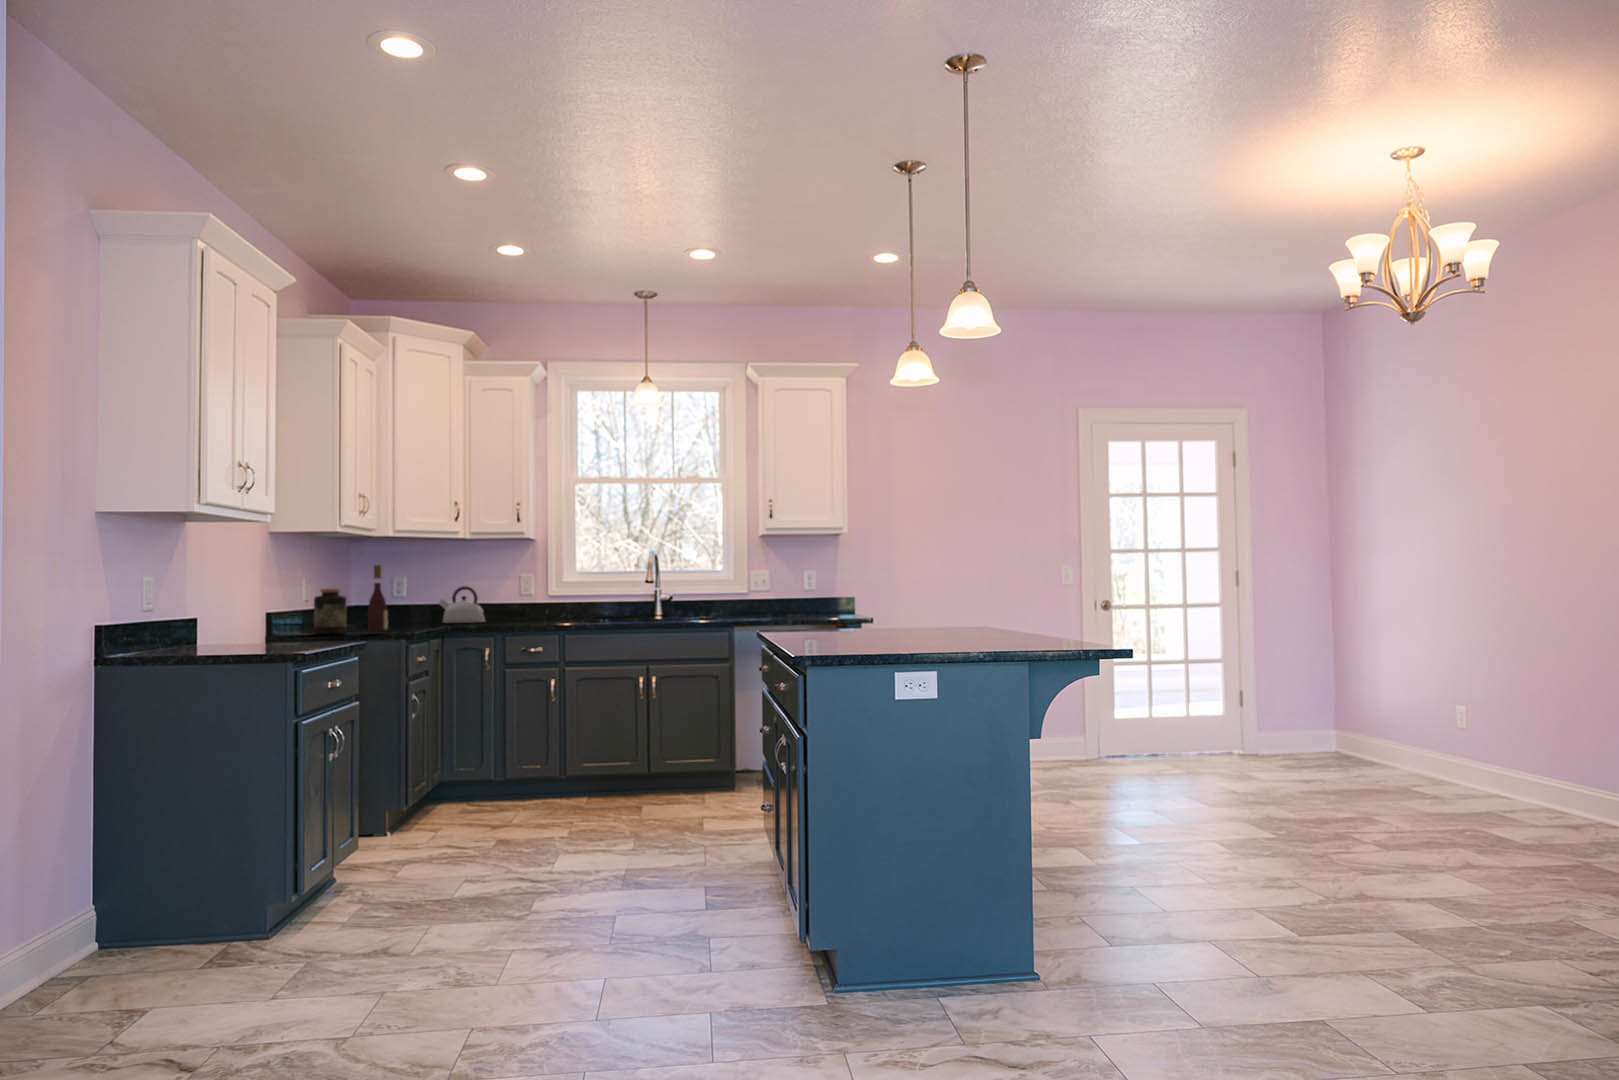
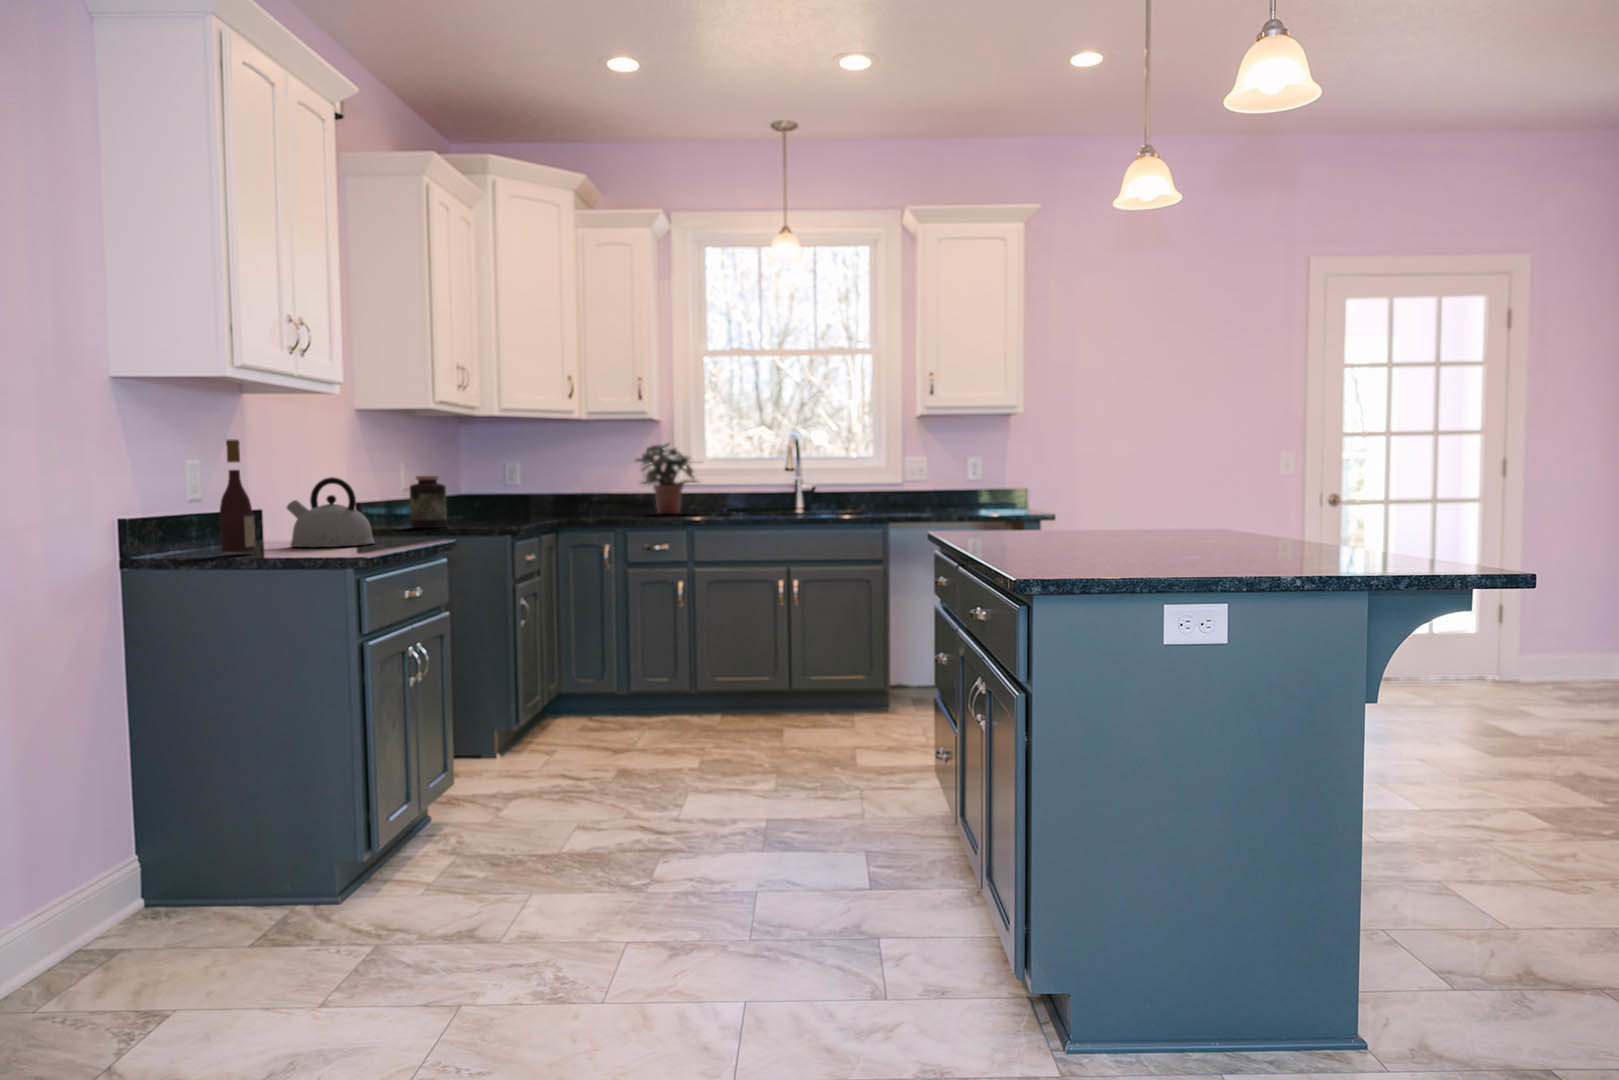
potted plant: none [511,557,574,621] -> present [636,442,697,514]
wine bottle: present [368,565,388,632] -> present [220,439,255,552]
kettle: present [439,586,485,623] -> present [287,477,375,547]

